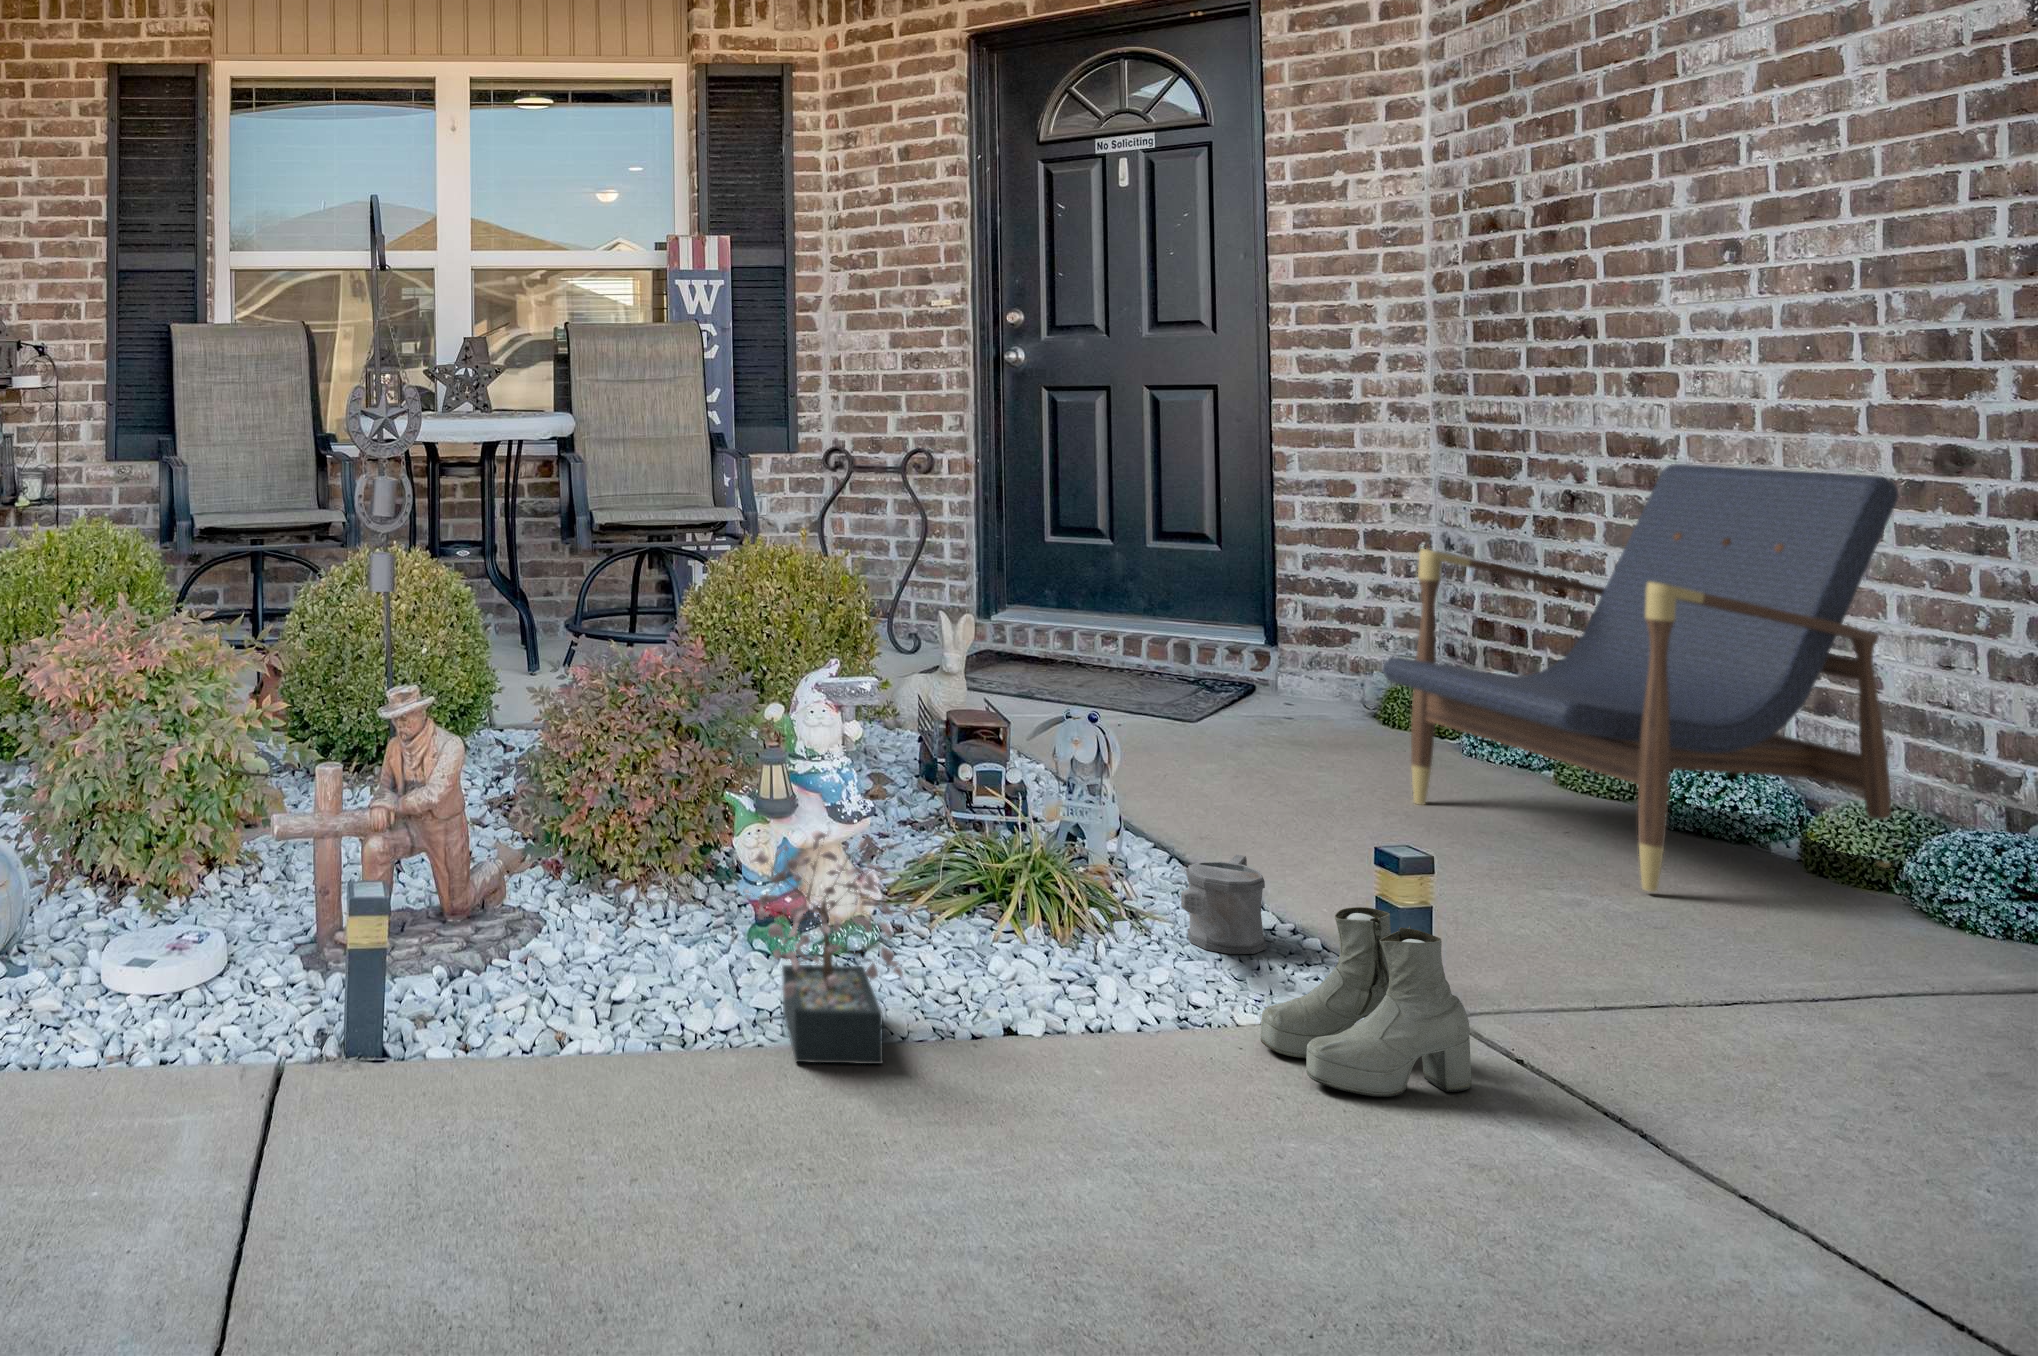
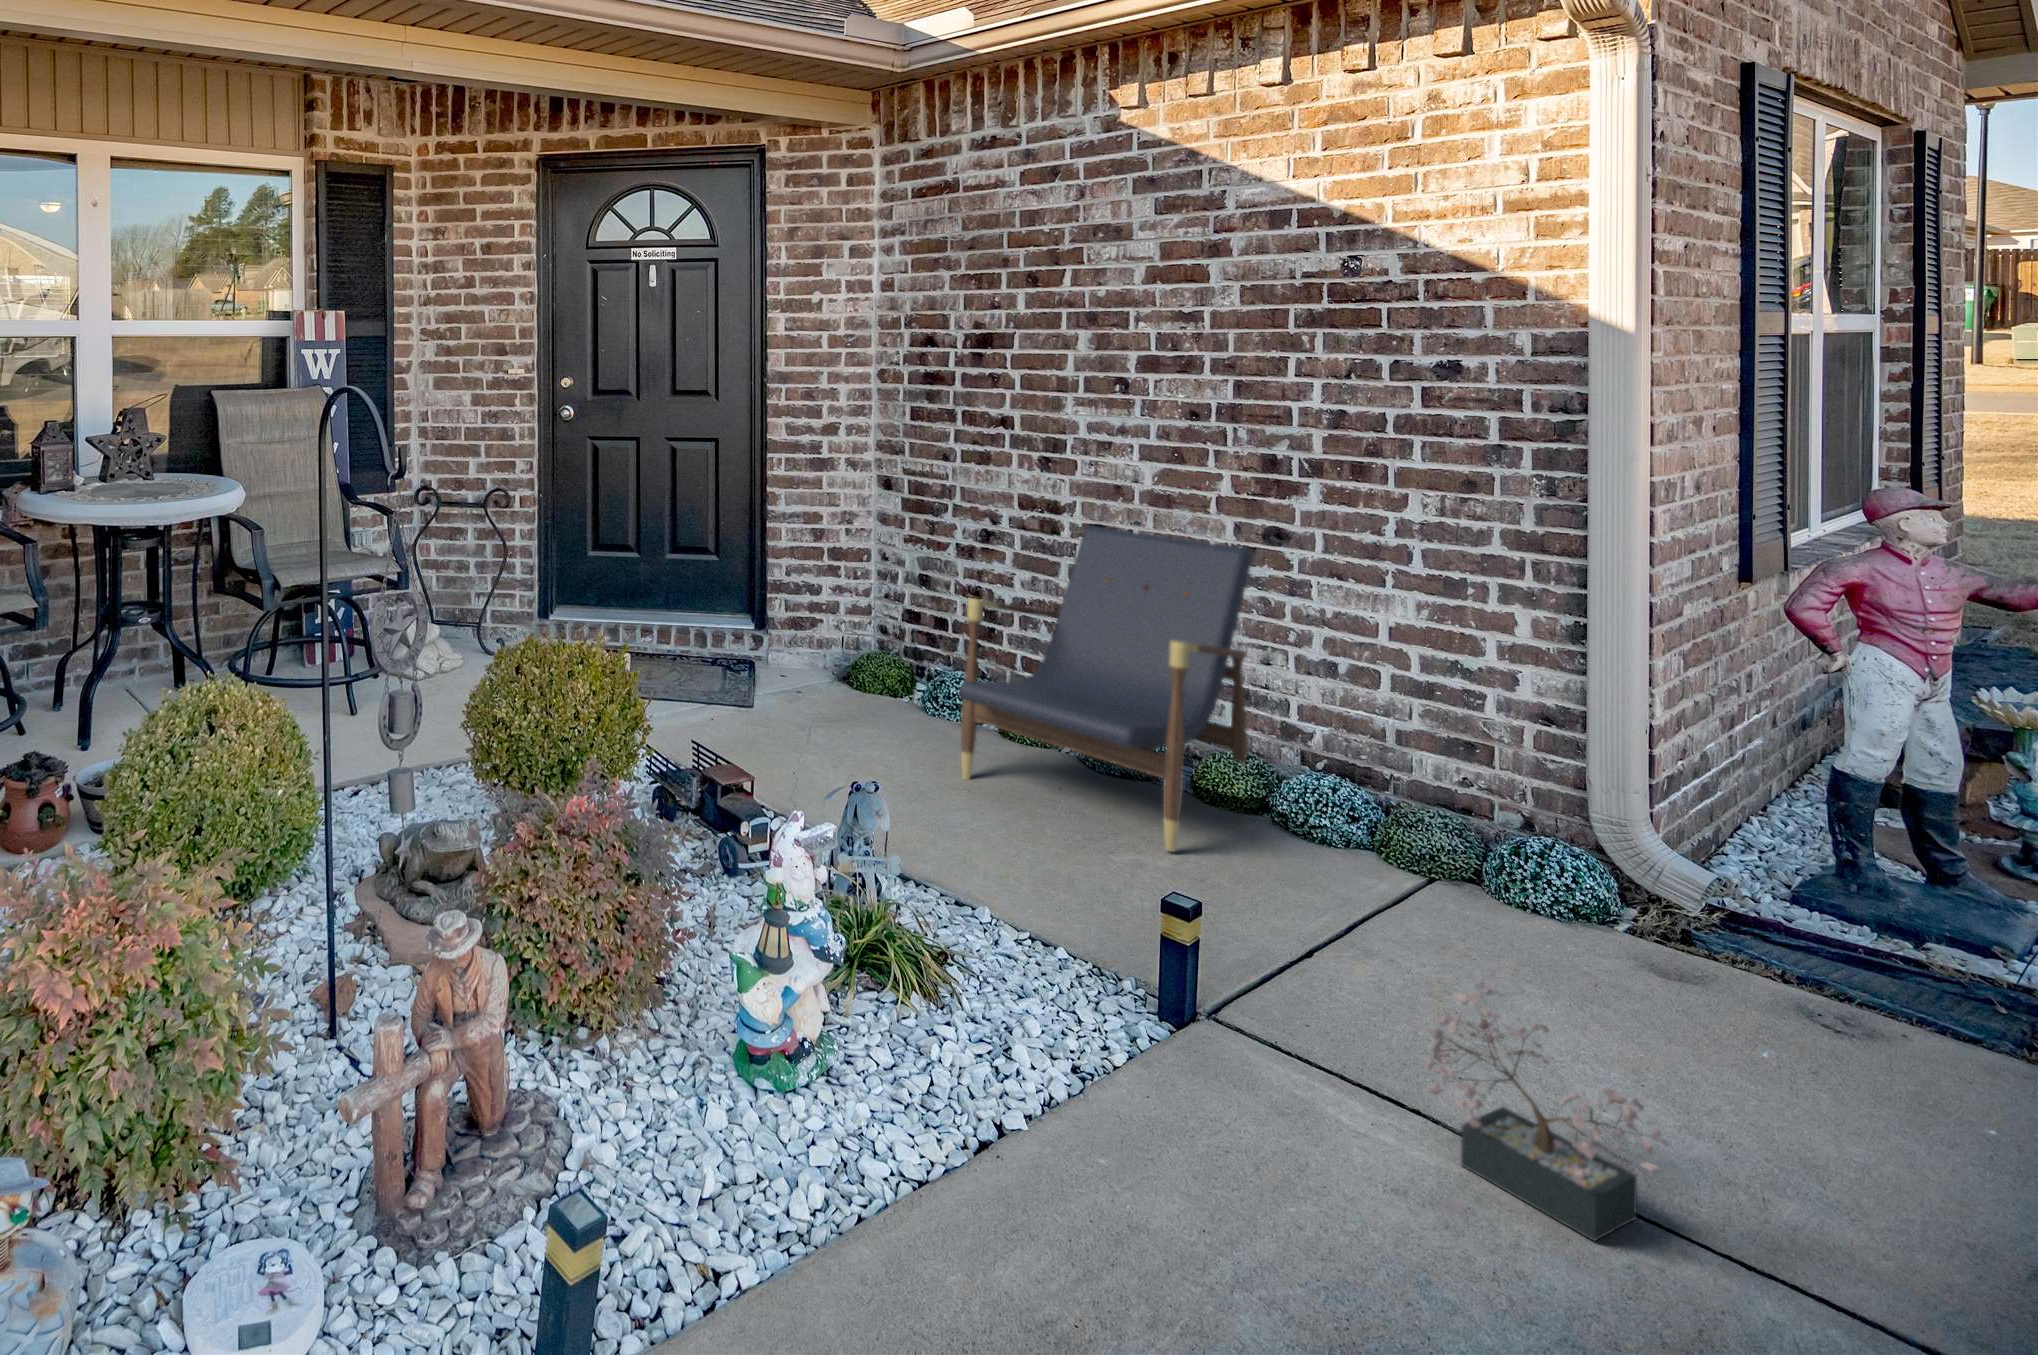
decorative plant: present [745,830,903,1064] -> present [1418,989,1669,1241]
watering can: present [1181,854,1266,954] -> none [988,895,1055,989]
boots: present [1260,907,1471,1097] -> none [1158,976,1310,1147]

